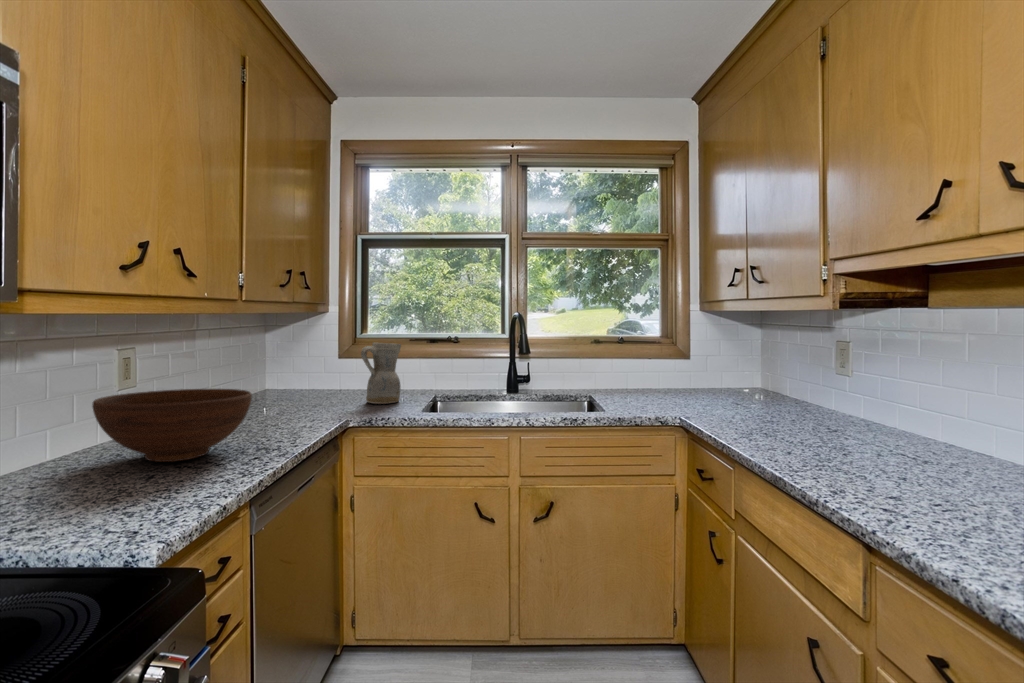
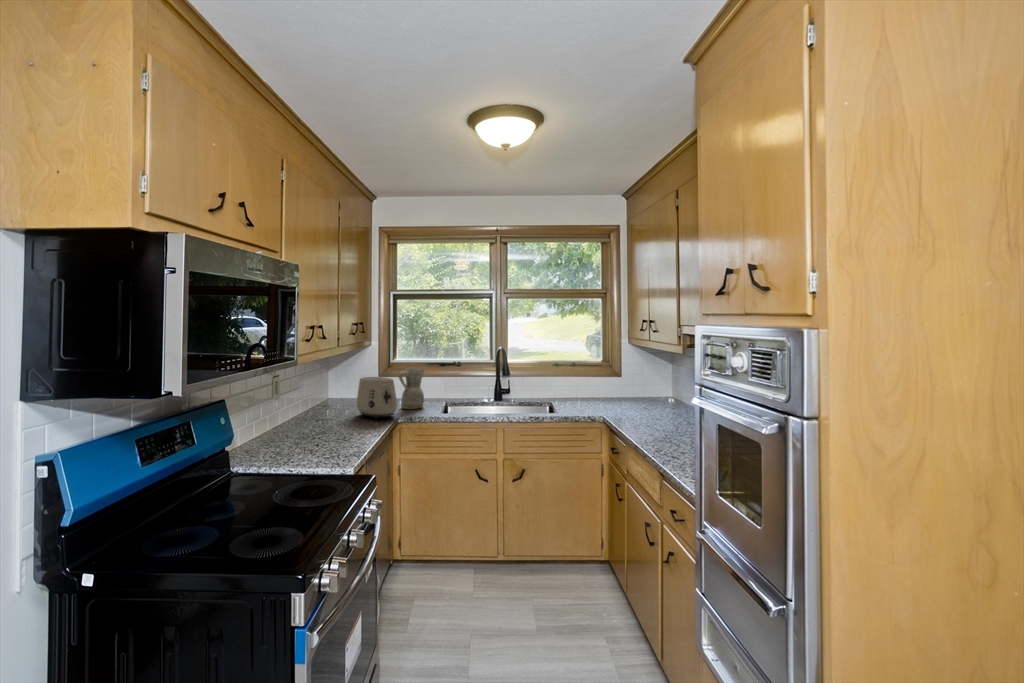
toaster: none [291,354,352,420] -> present [357,377,397,419]
fruit bowl: present [92,389,252,462] -> none [271,401,350,442]

